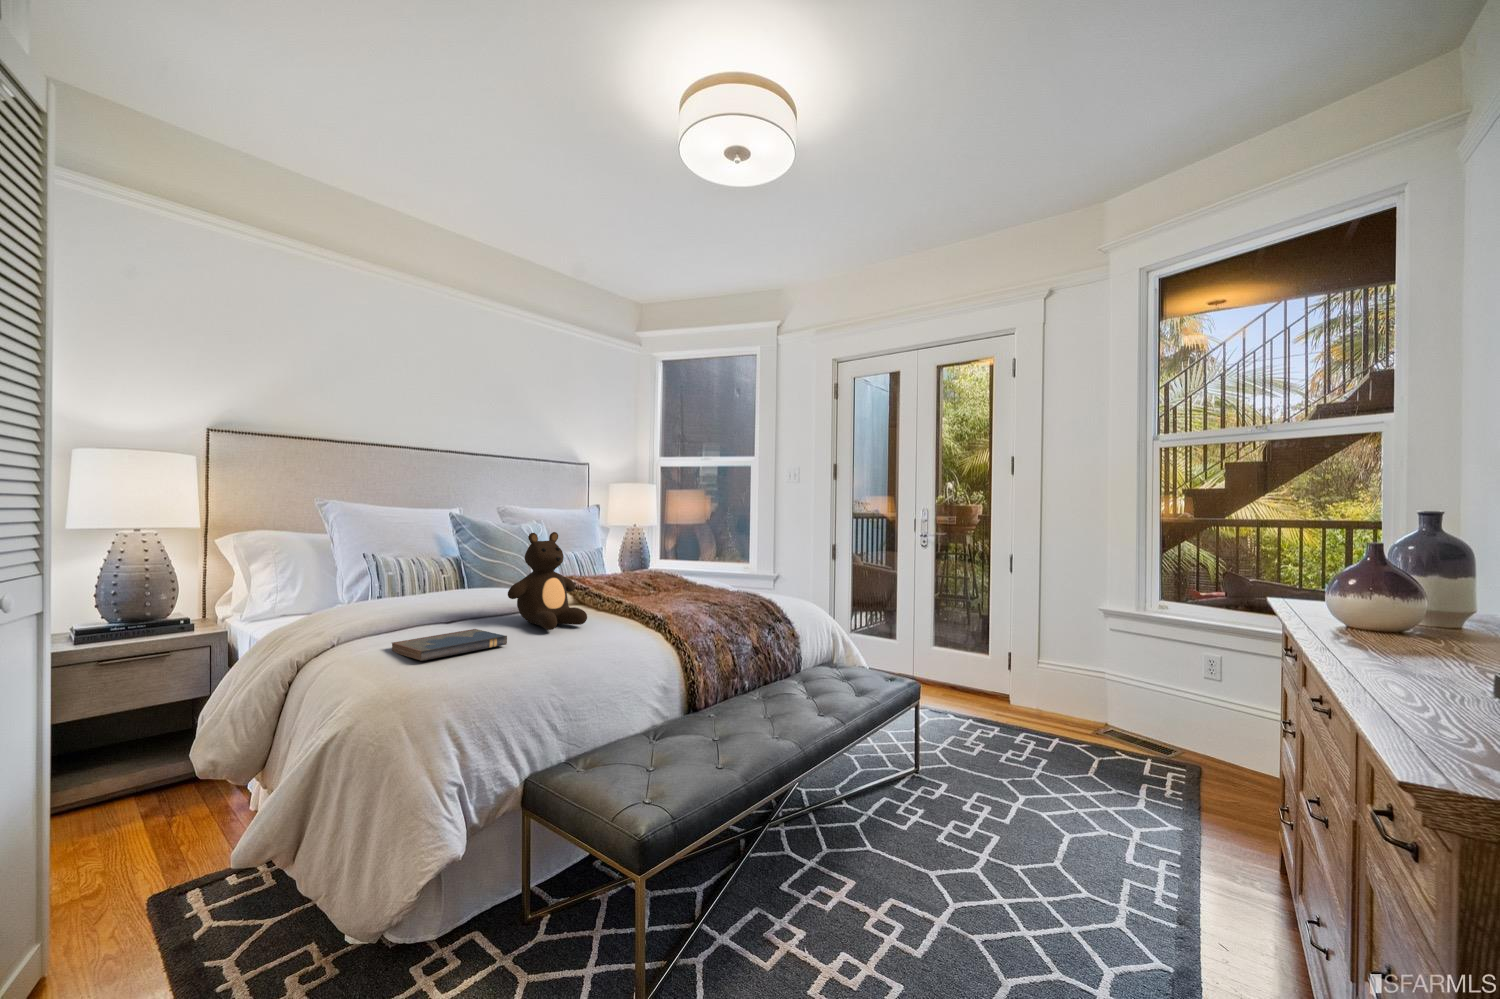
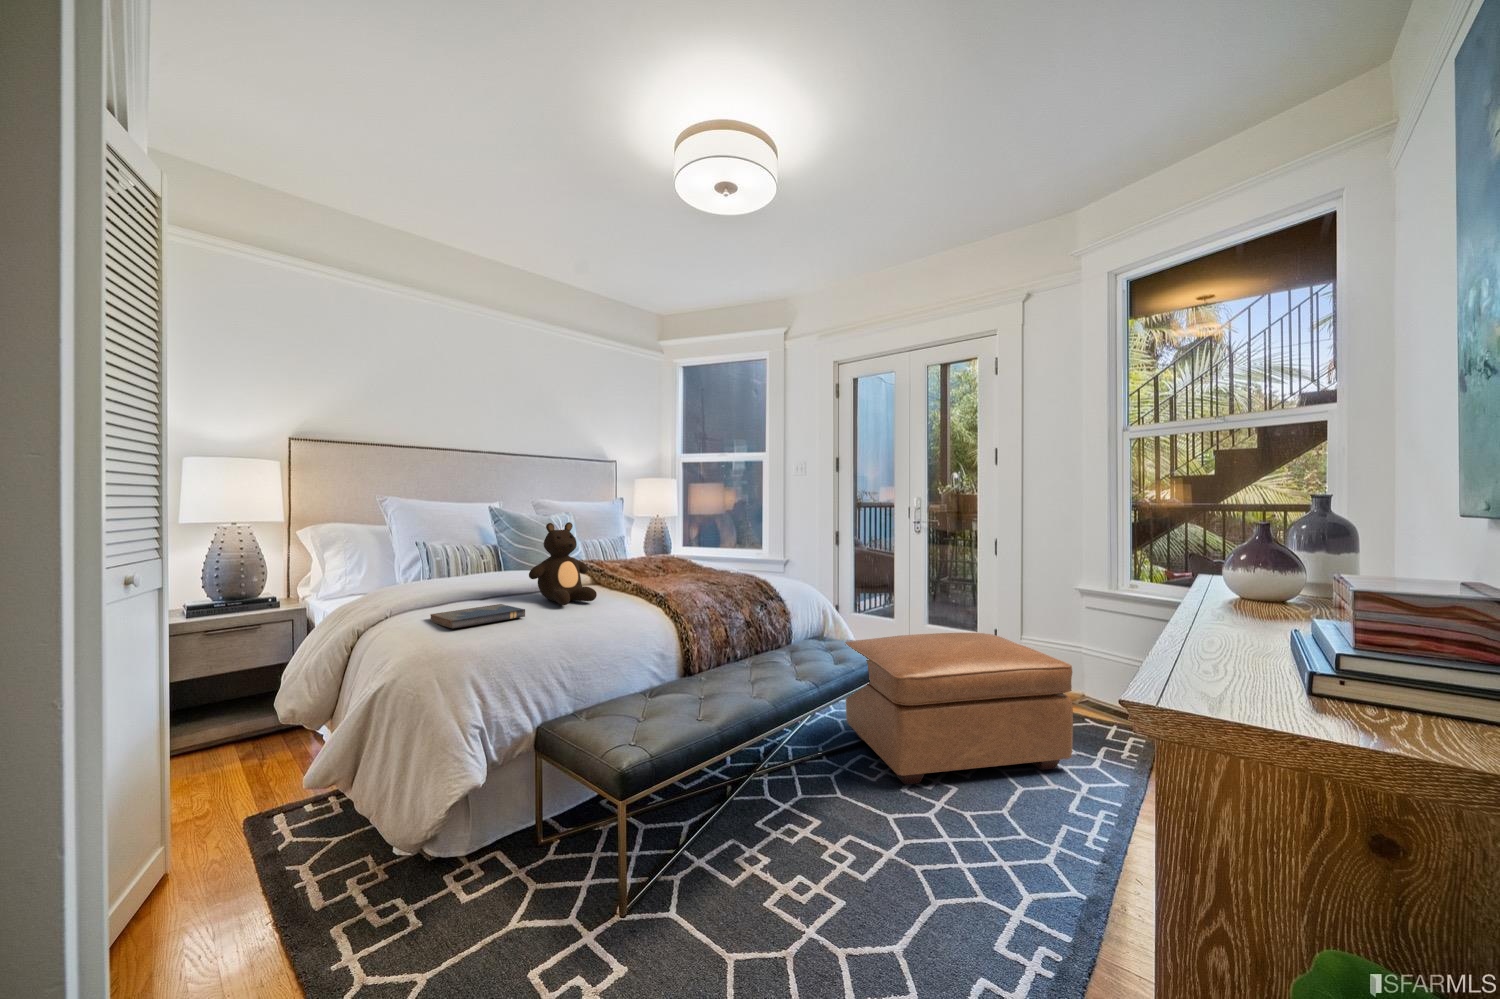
ottoman: none [862,658,1119,833] -> present [845,633,1073,784]

